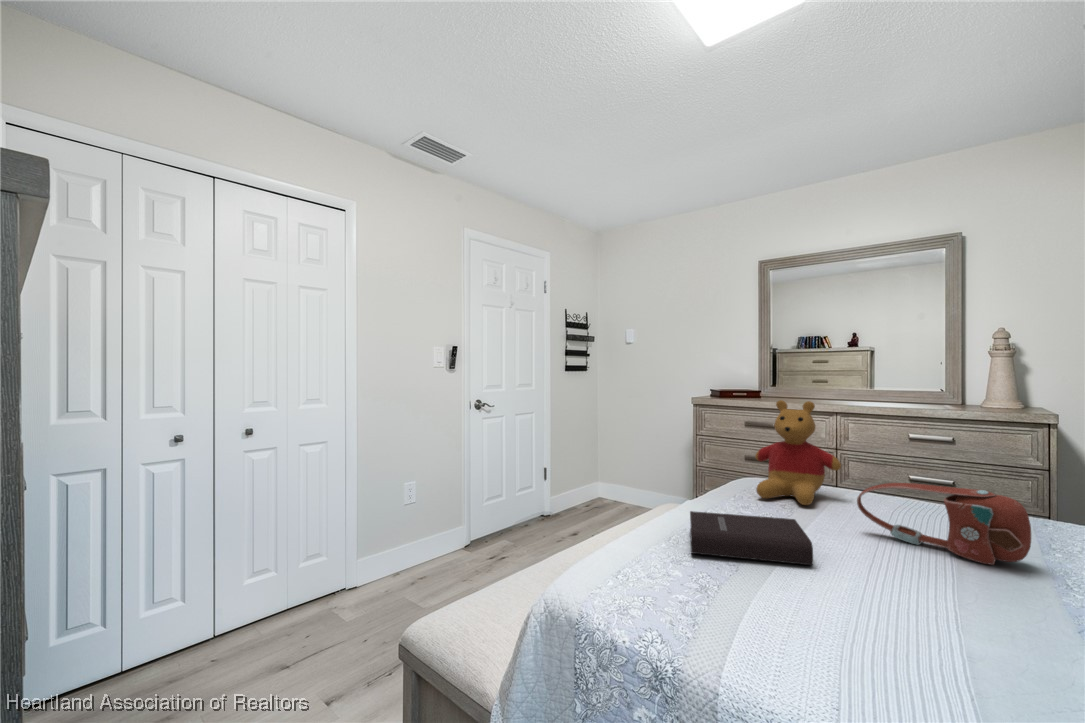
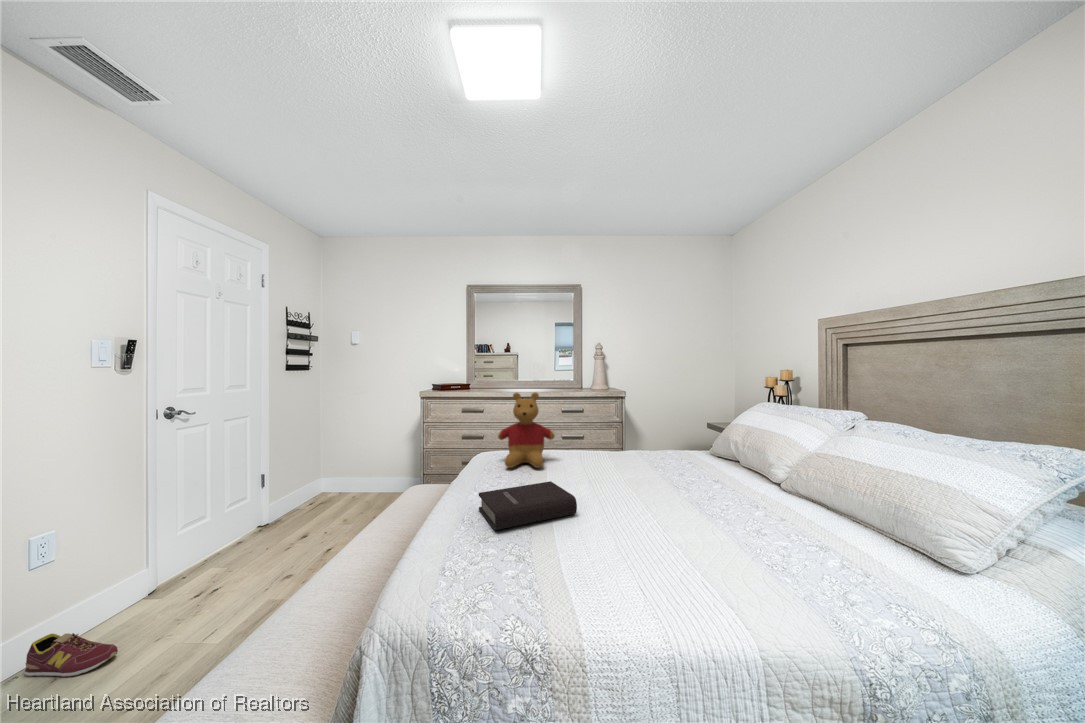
handbag: present [857,483,1031,565] -> none [579,442,665,485]
sneaker: none [403,552,443,586] -> present [24,633,118,677]

